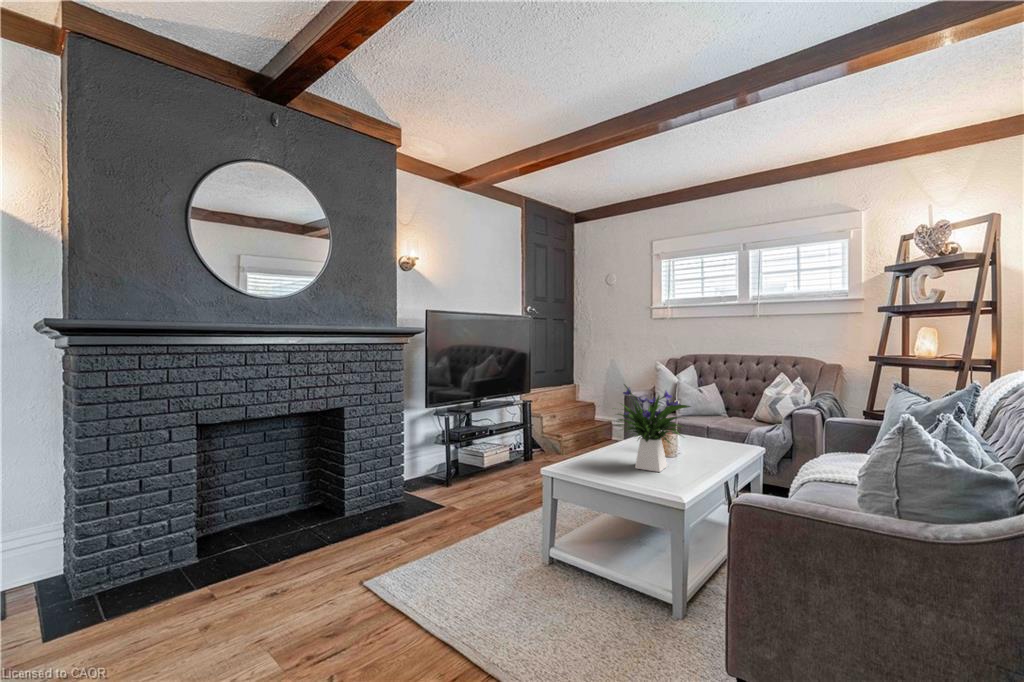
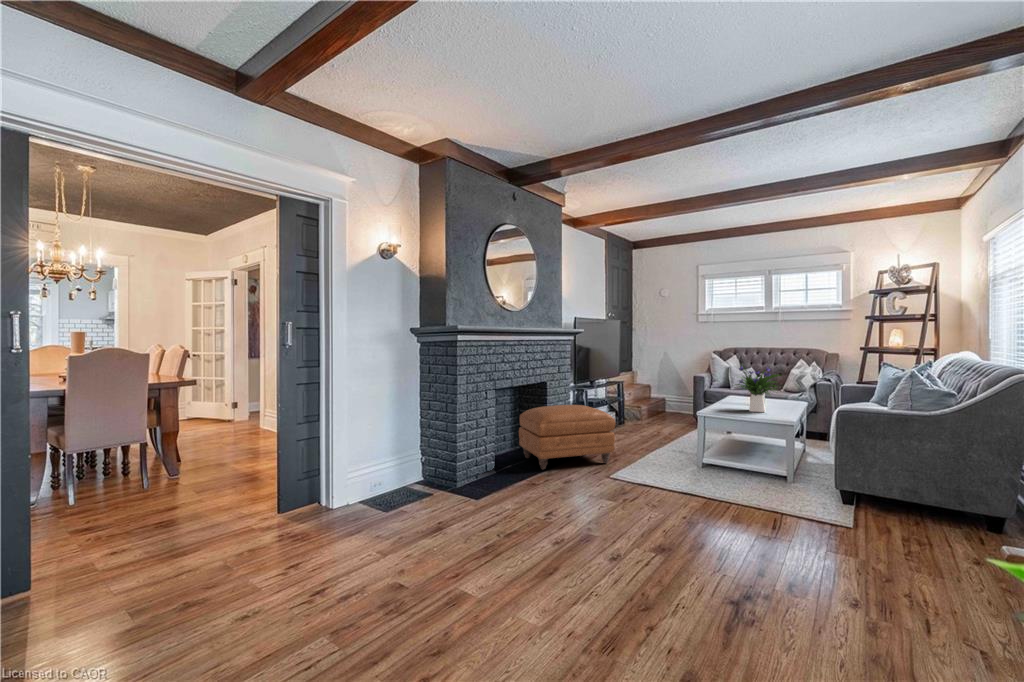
ottoman: none [268,445,417,560] -> present [519,405,615,470]

